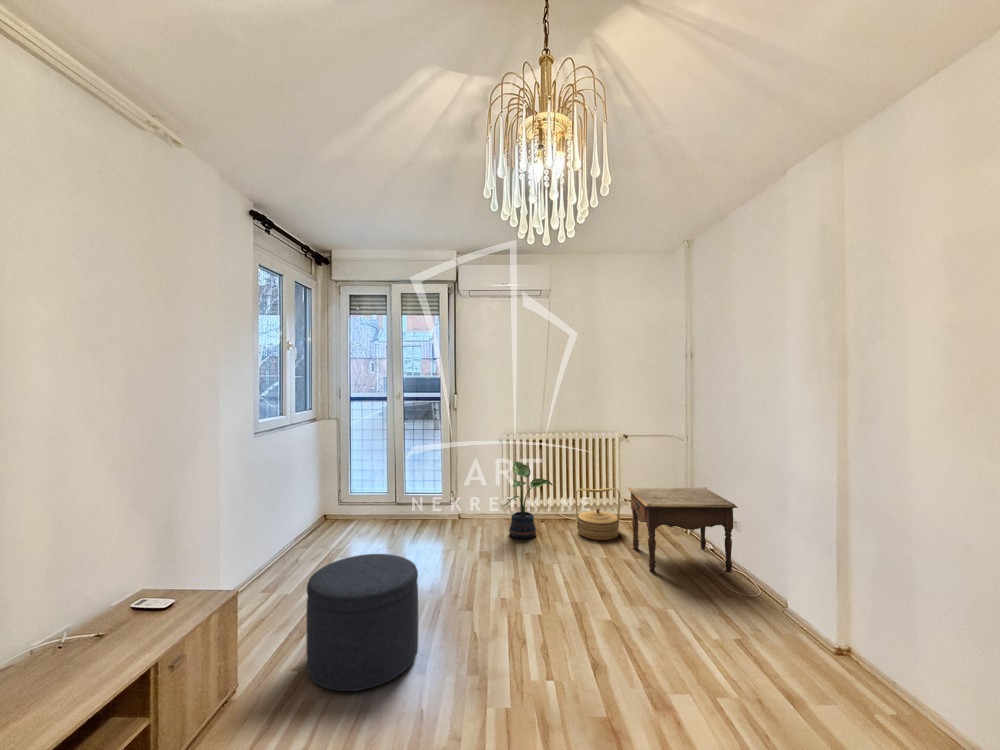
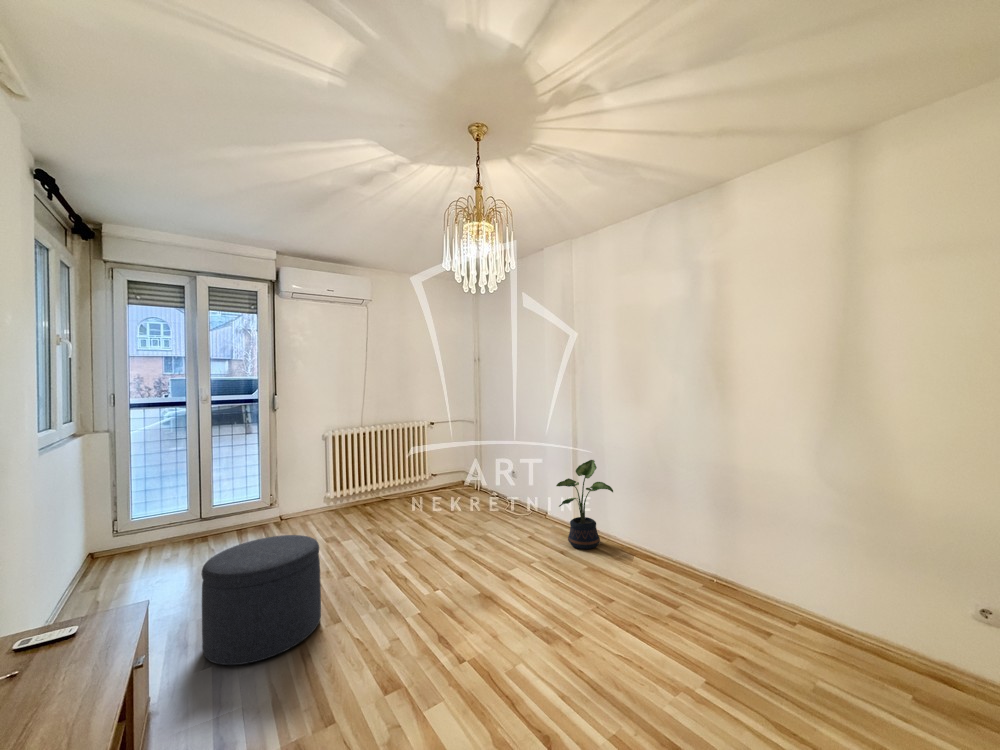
potted plant: present [504,461,552,539] -> present [556,460,613,549]
side table: present [628,487,738,573] -> none [441,453,518,517]
woven basket: present [575,488,620,540] -> none [396,465,431,508]

